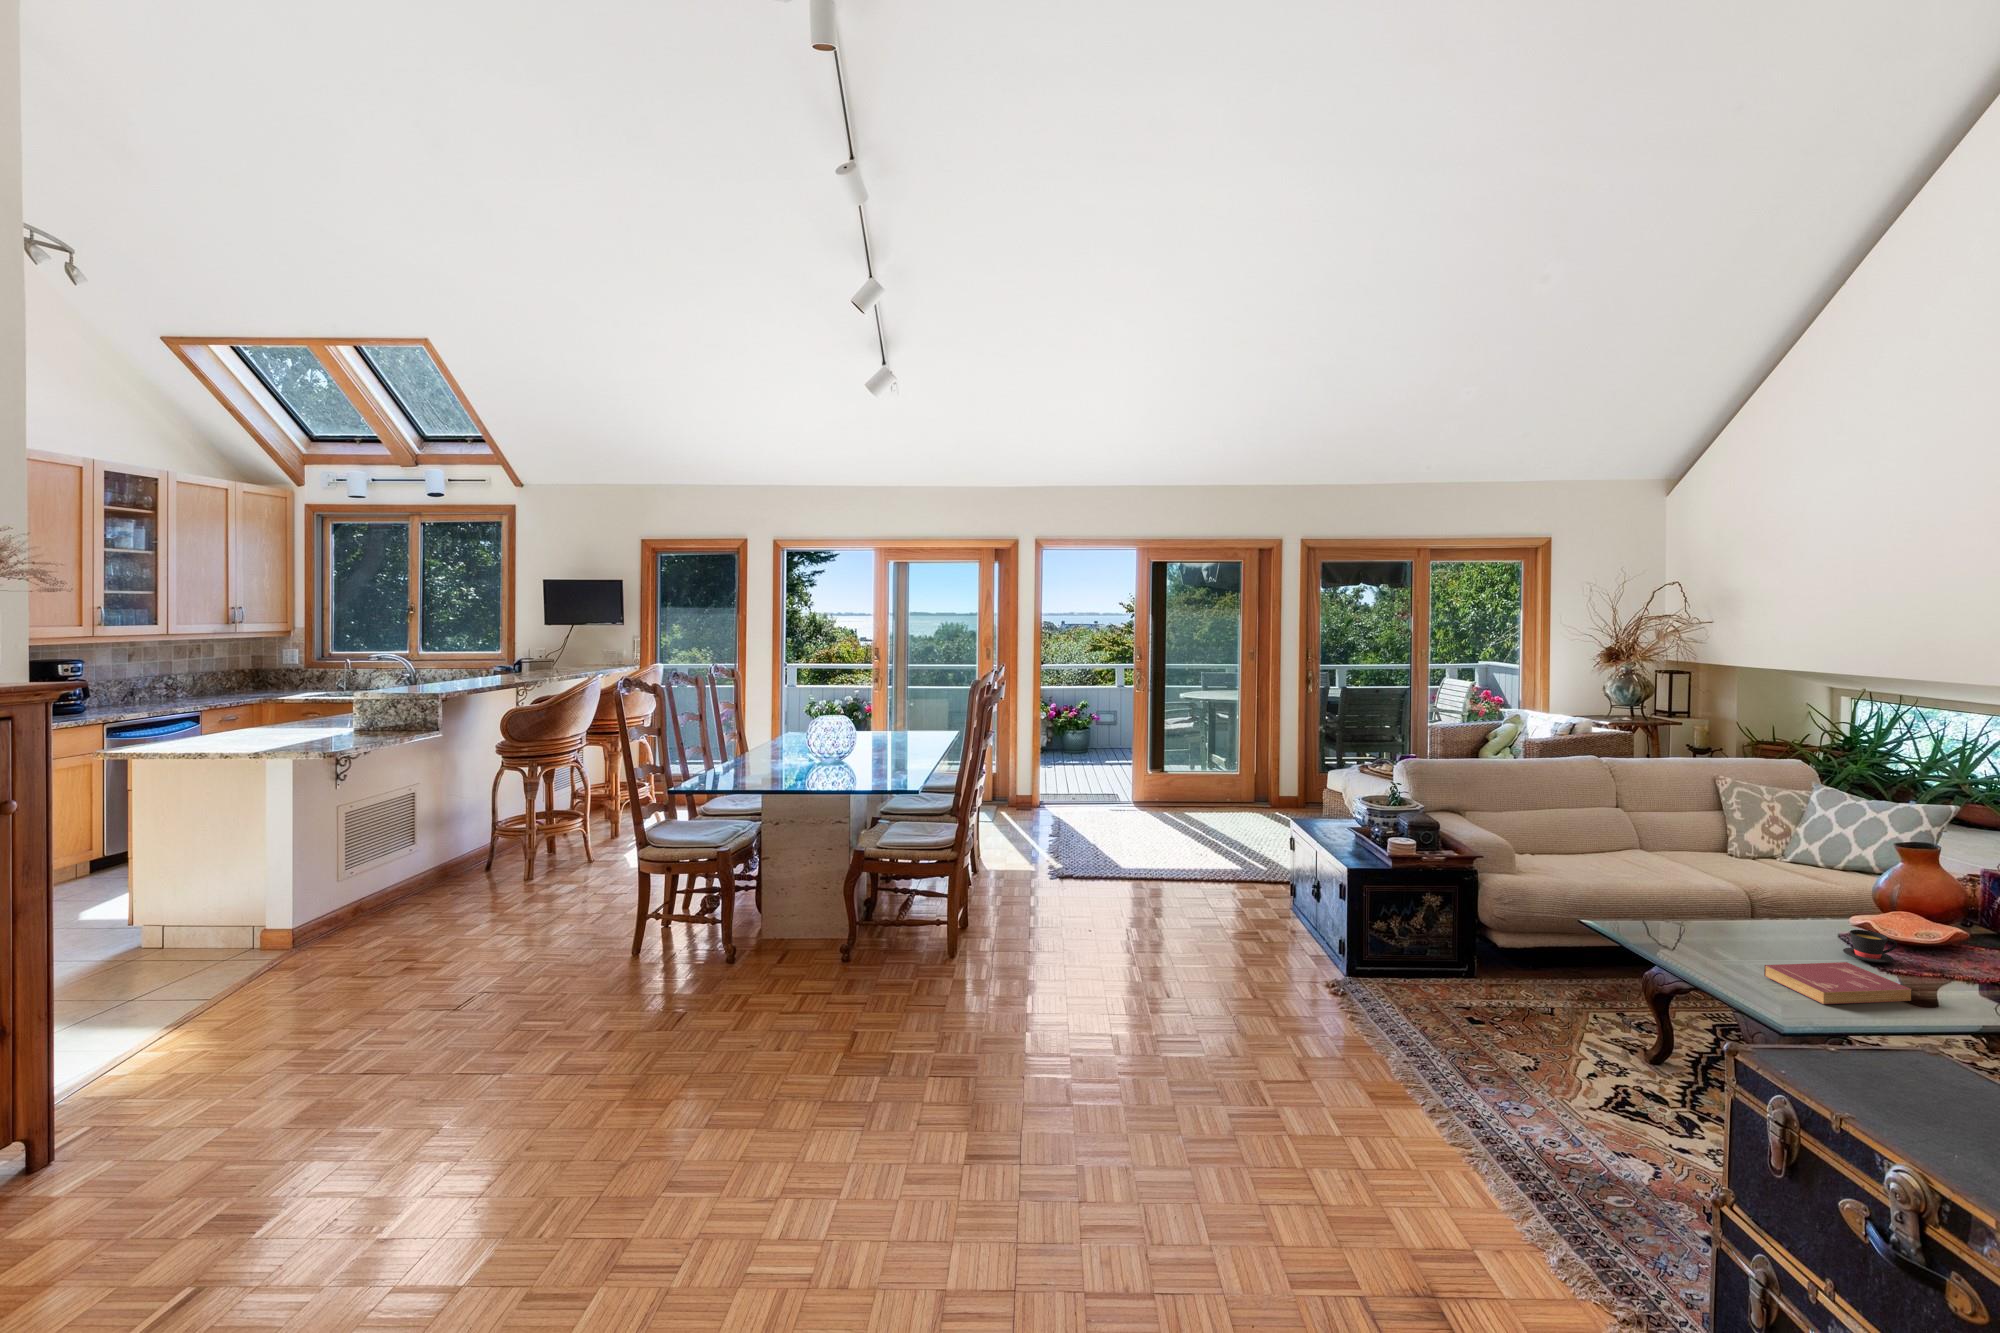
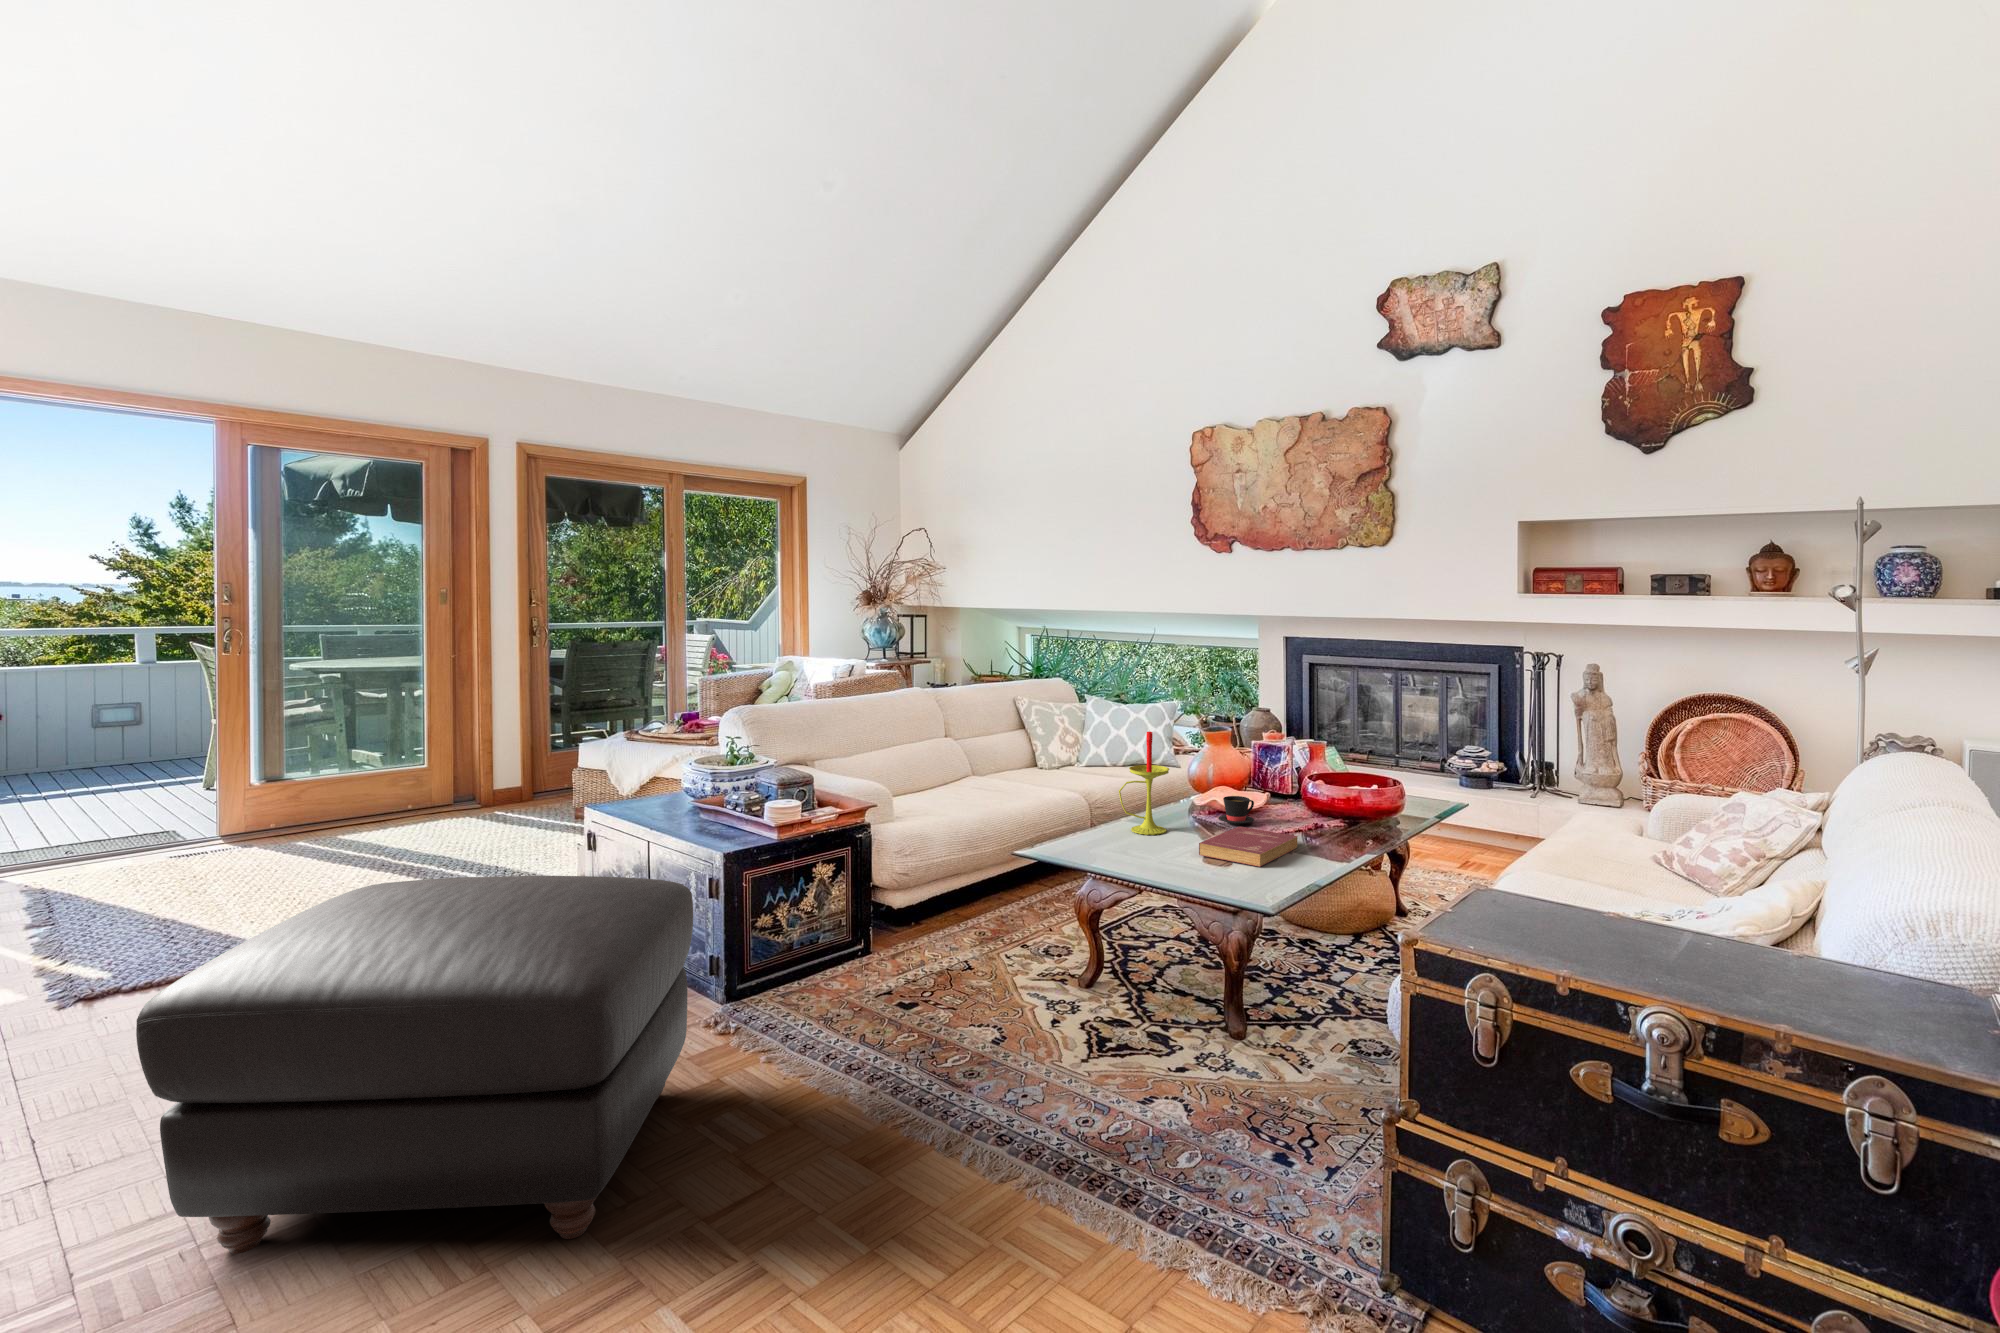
candle: none [1707,848,1769,948] -> present [1119,731,1169,835]
ottoman: none [1046,856,1300,1064] -> present [136,876,693,1254]

